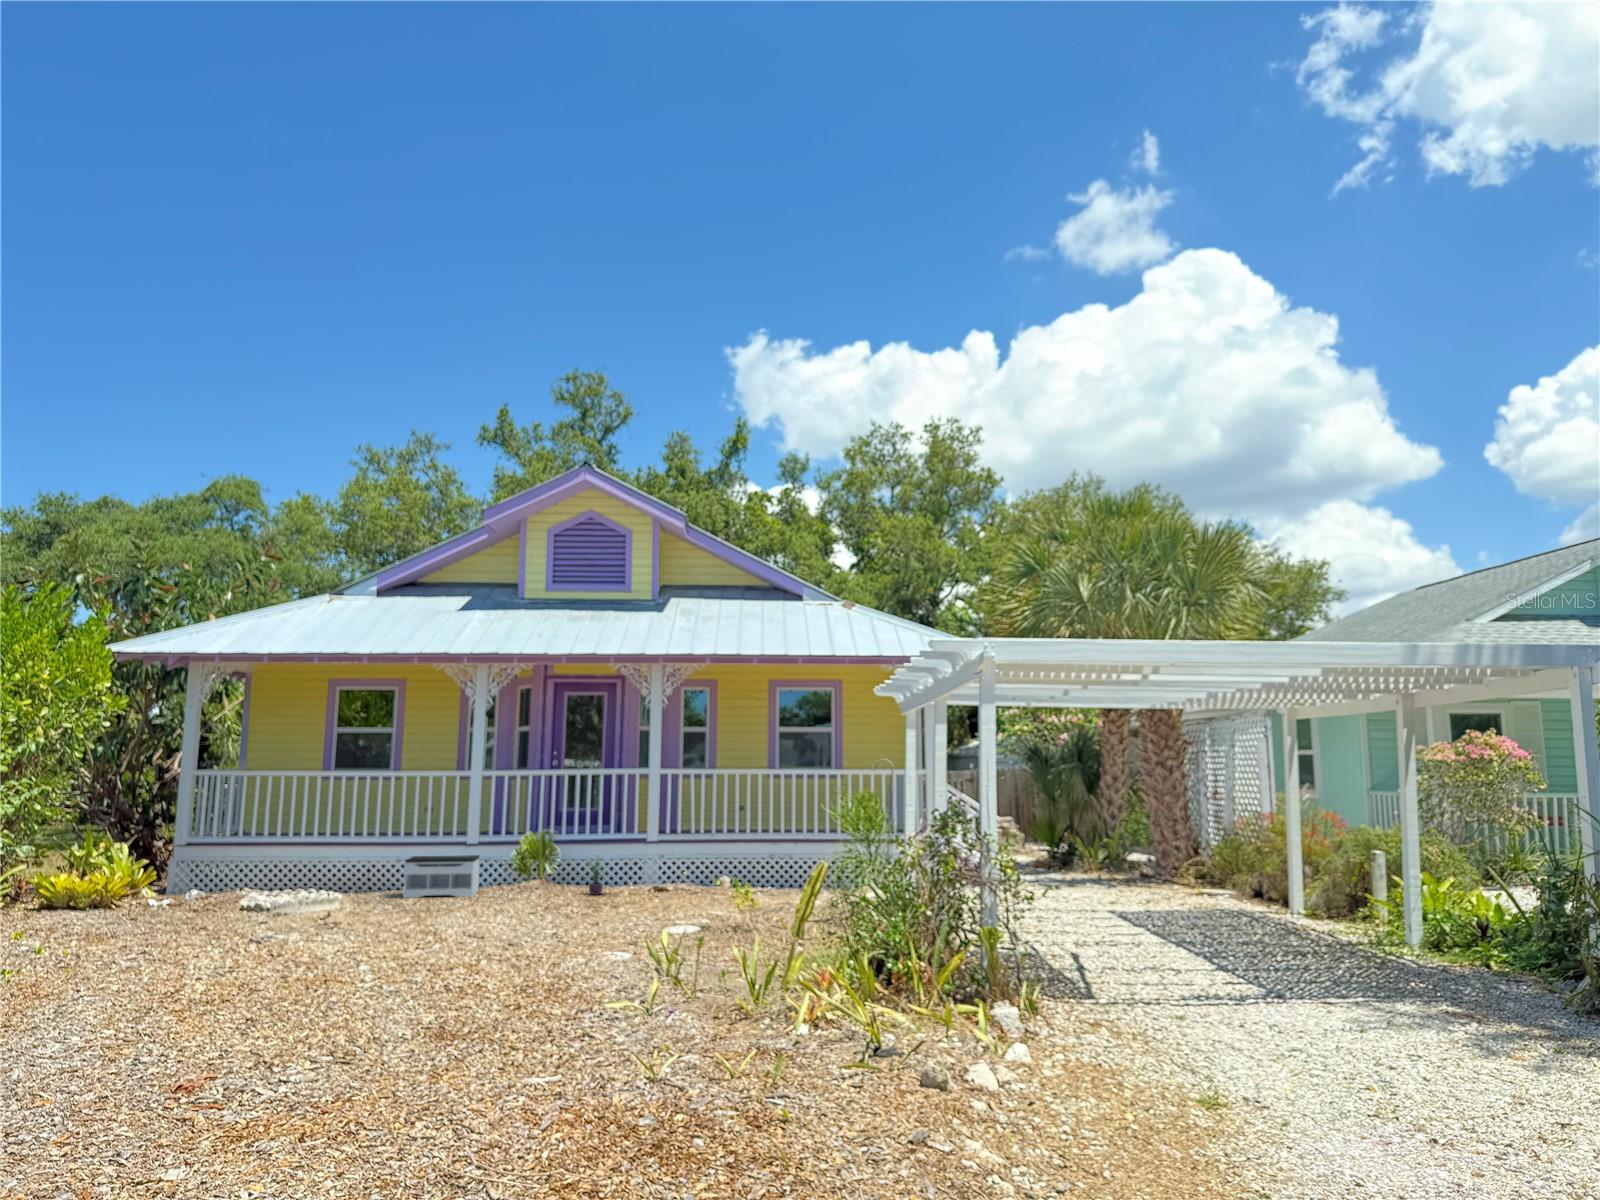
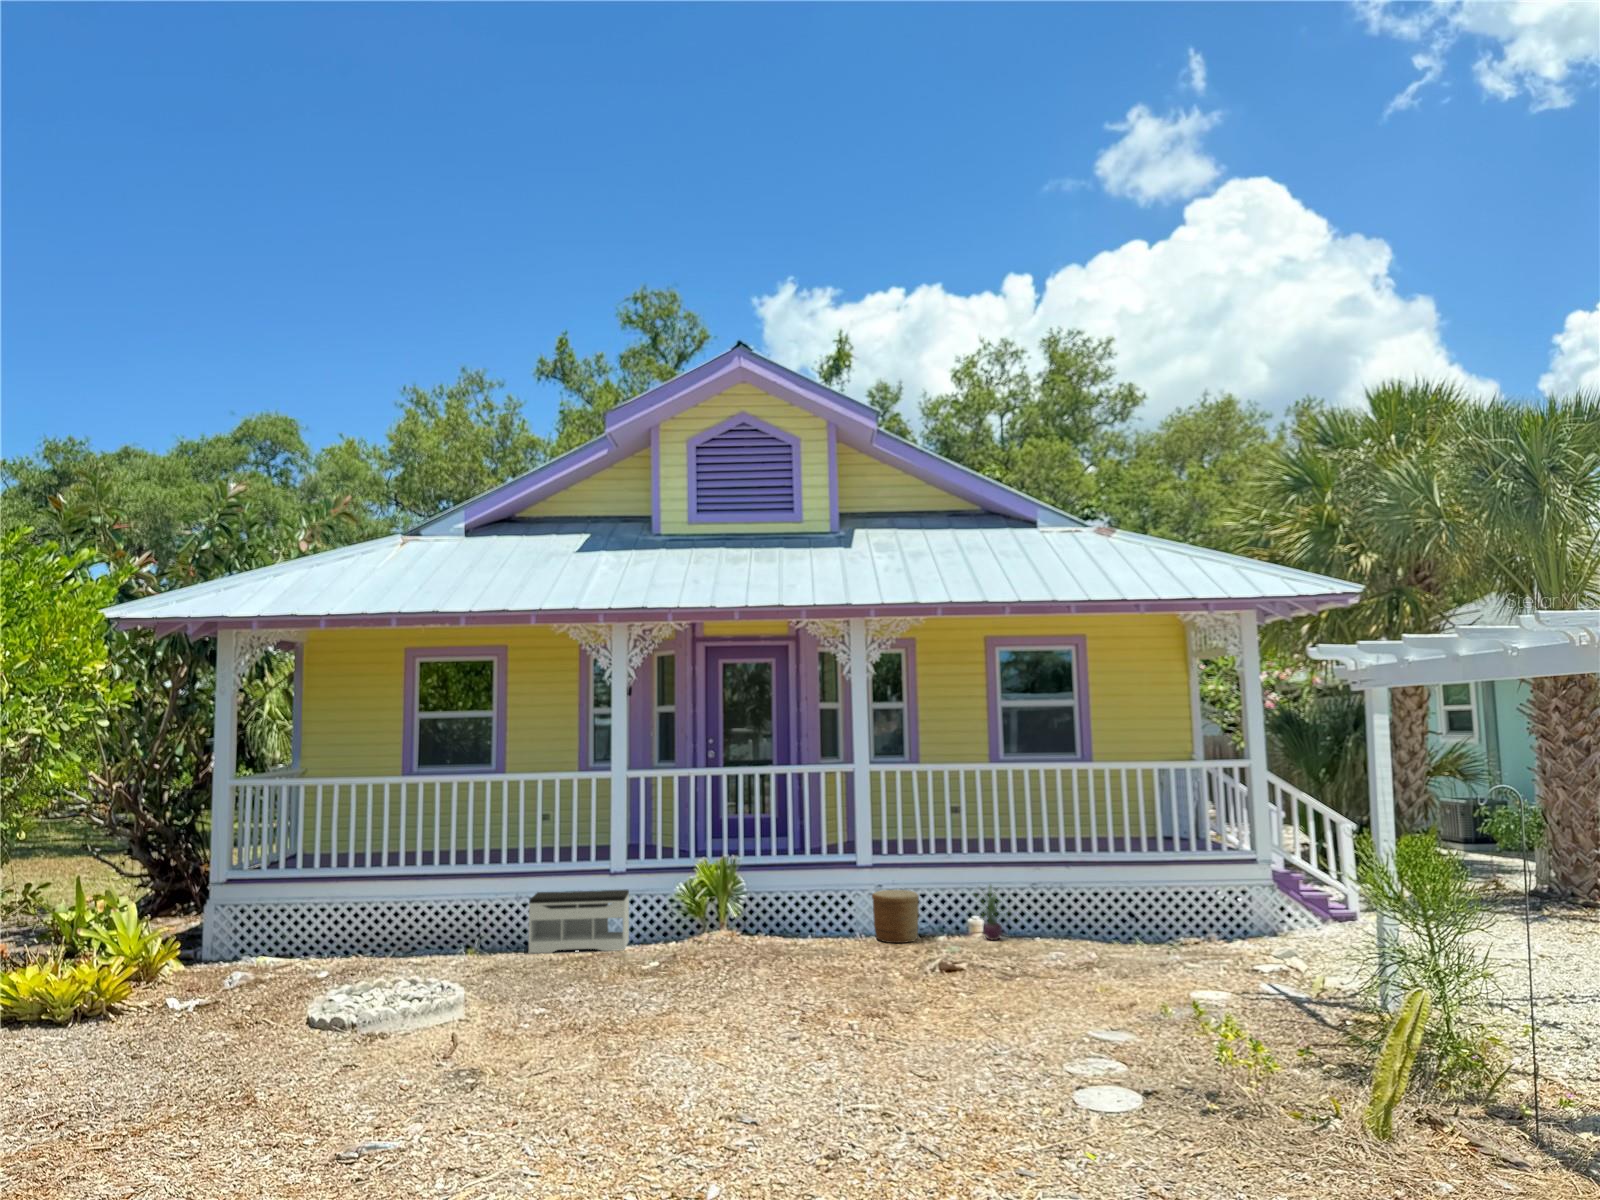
decorative plant: present [587,857,603,895] -> present [978,885,1003,940]
woven basket: none [651,858,684,894] -> present [872,890,919,943]

